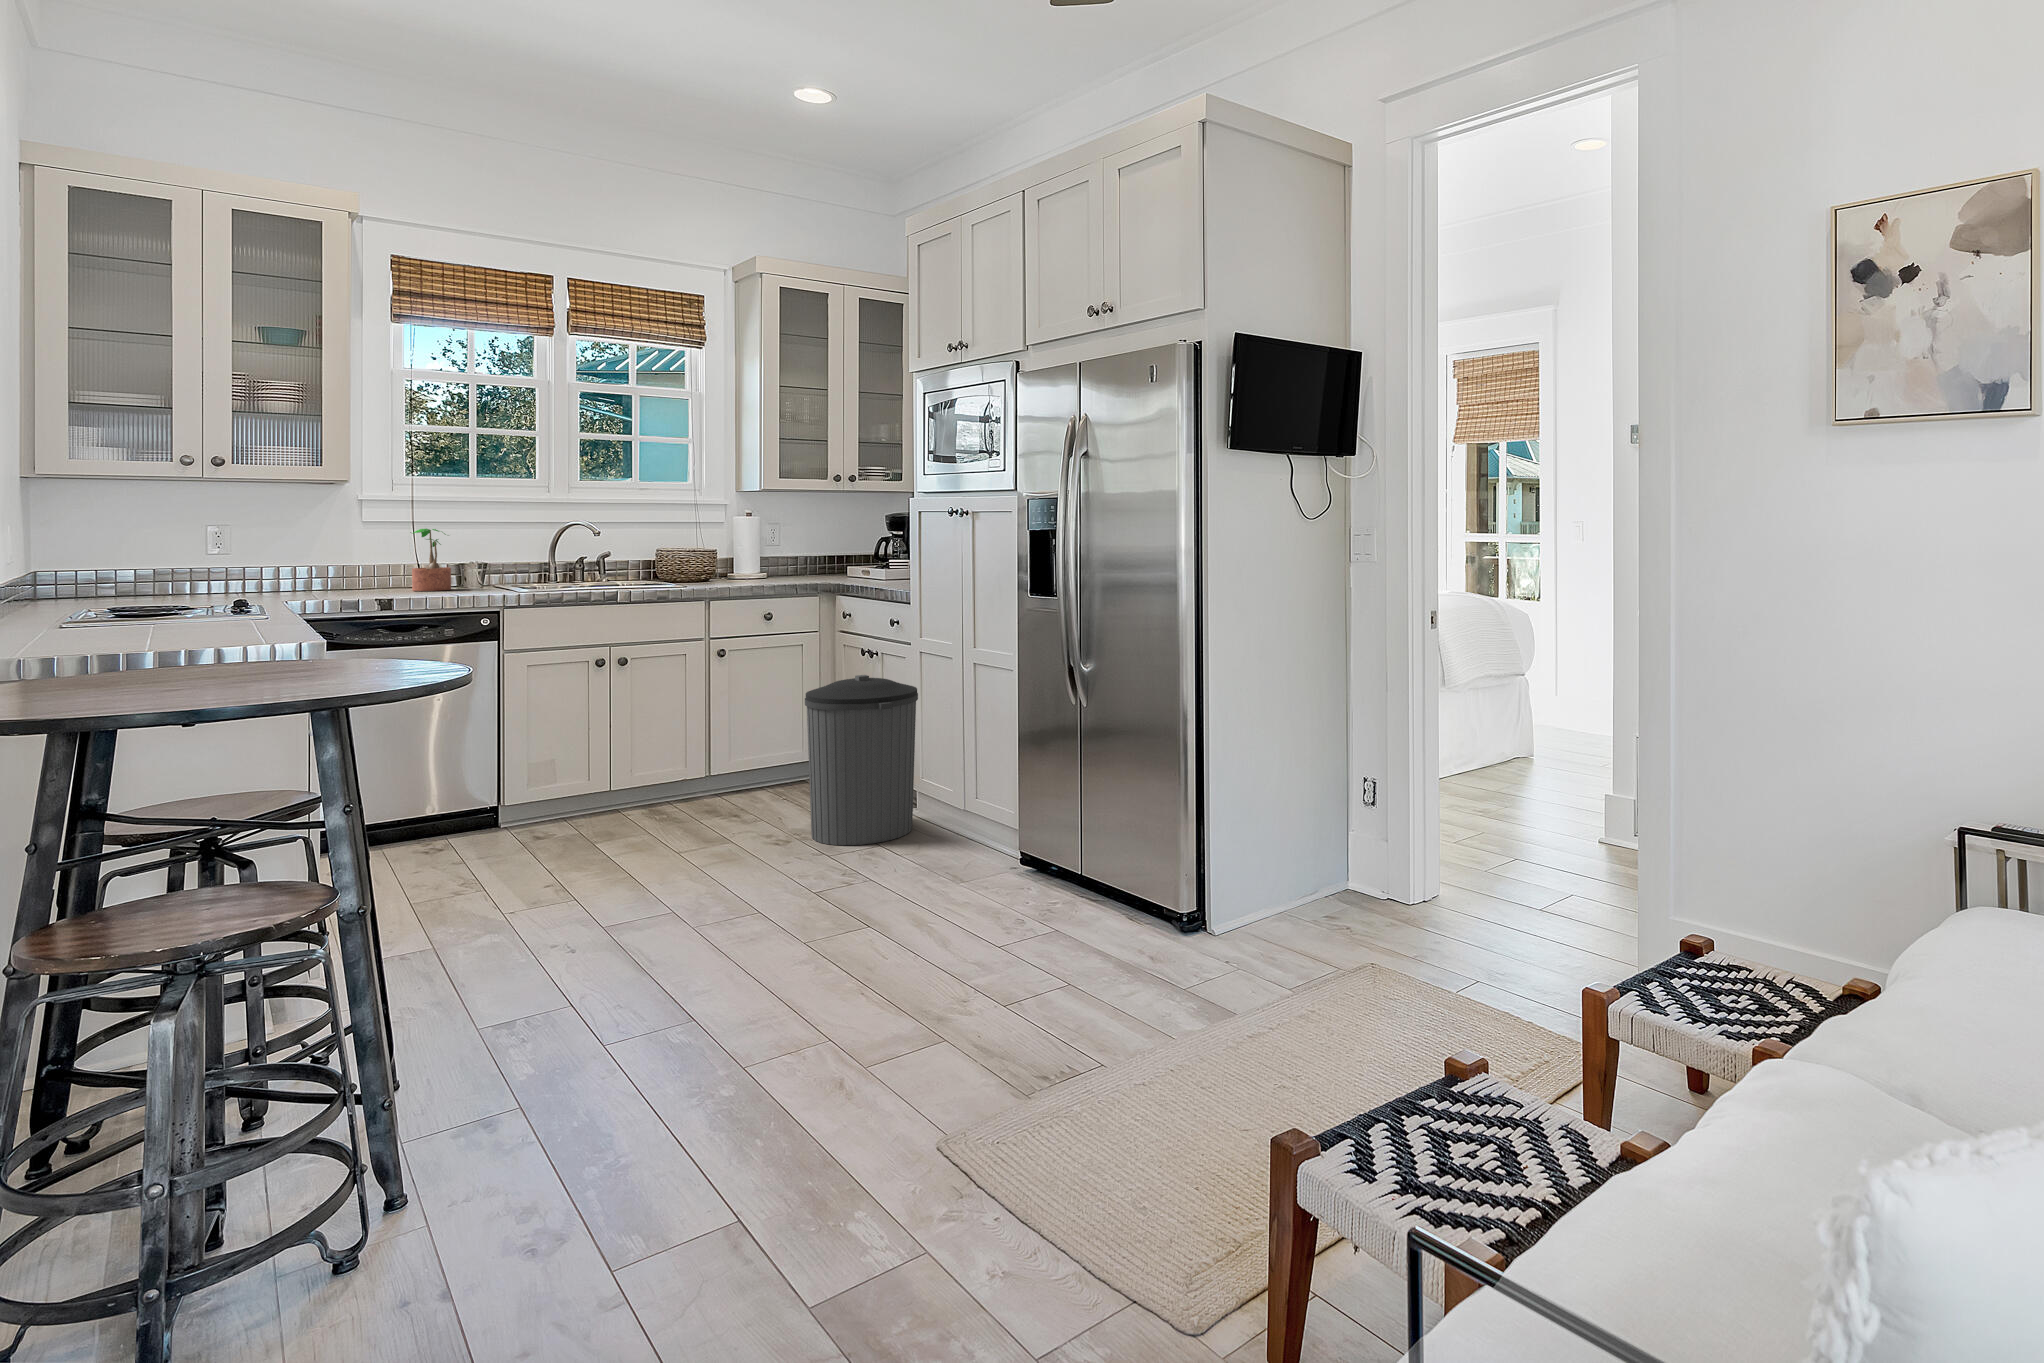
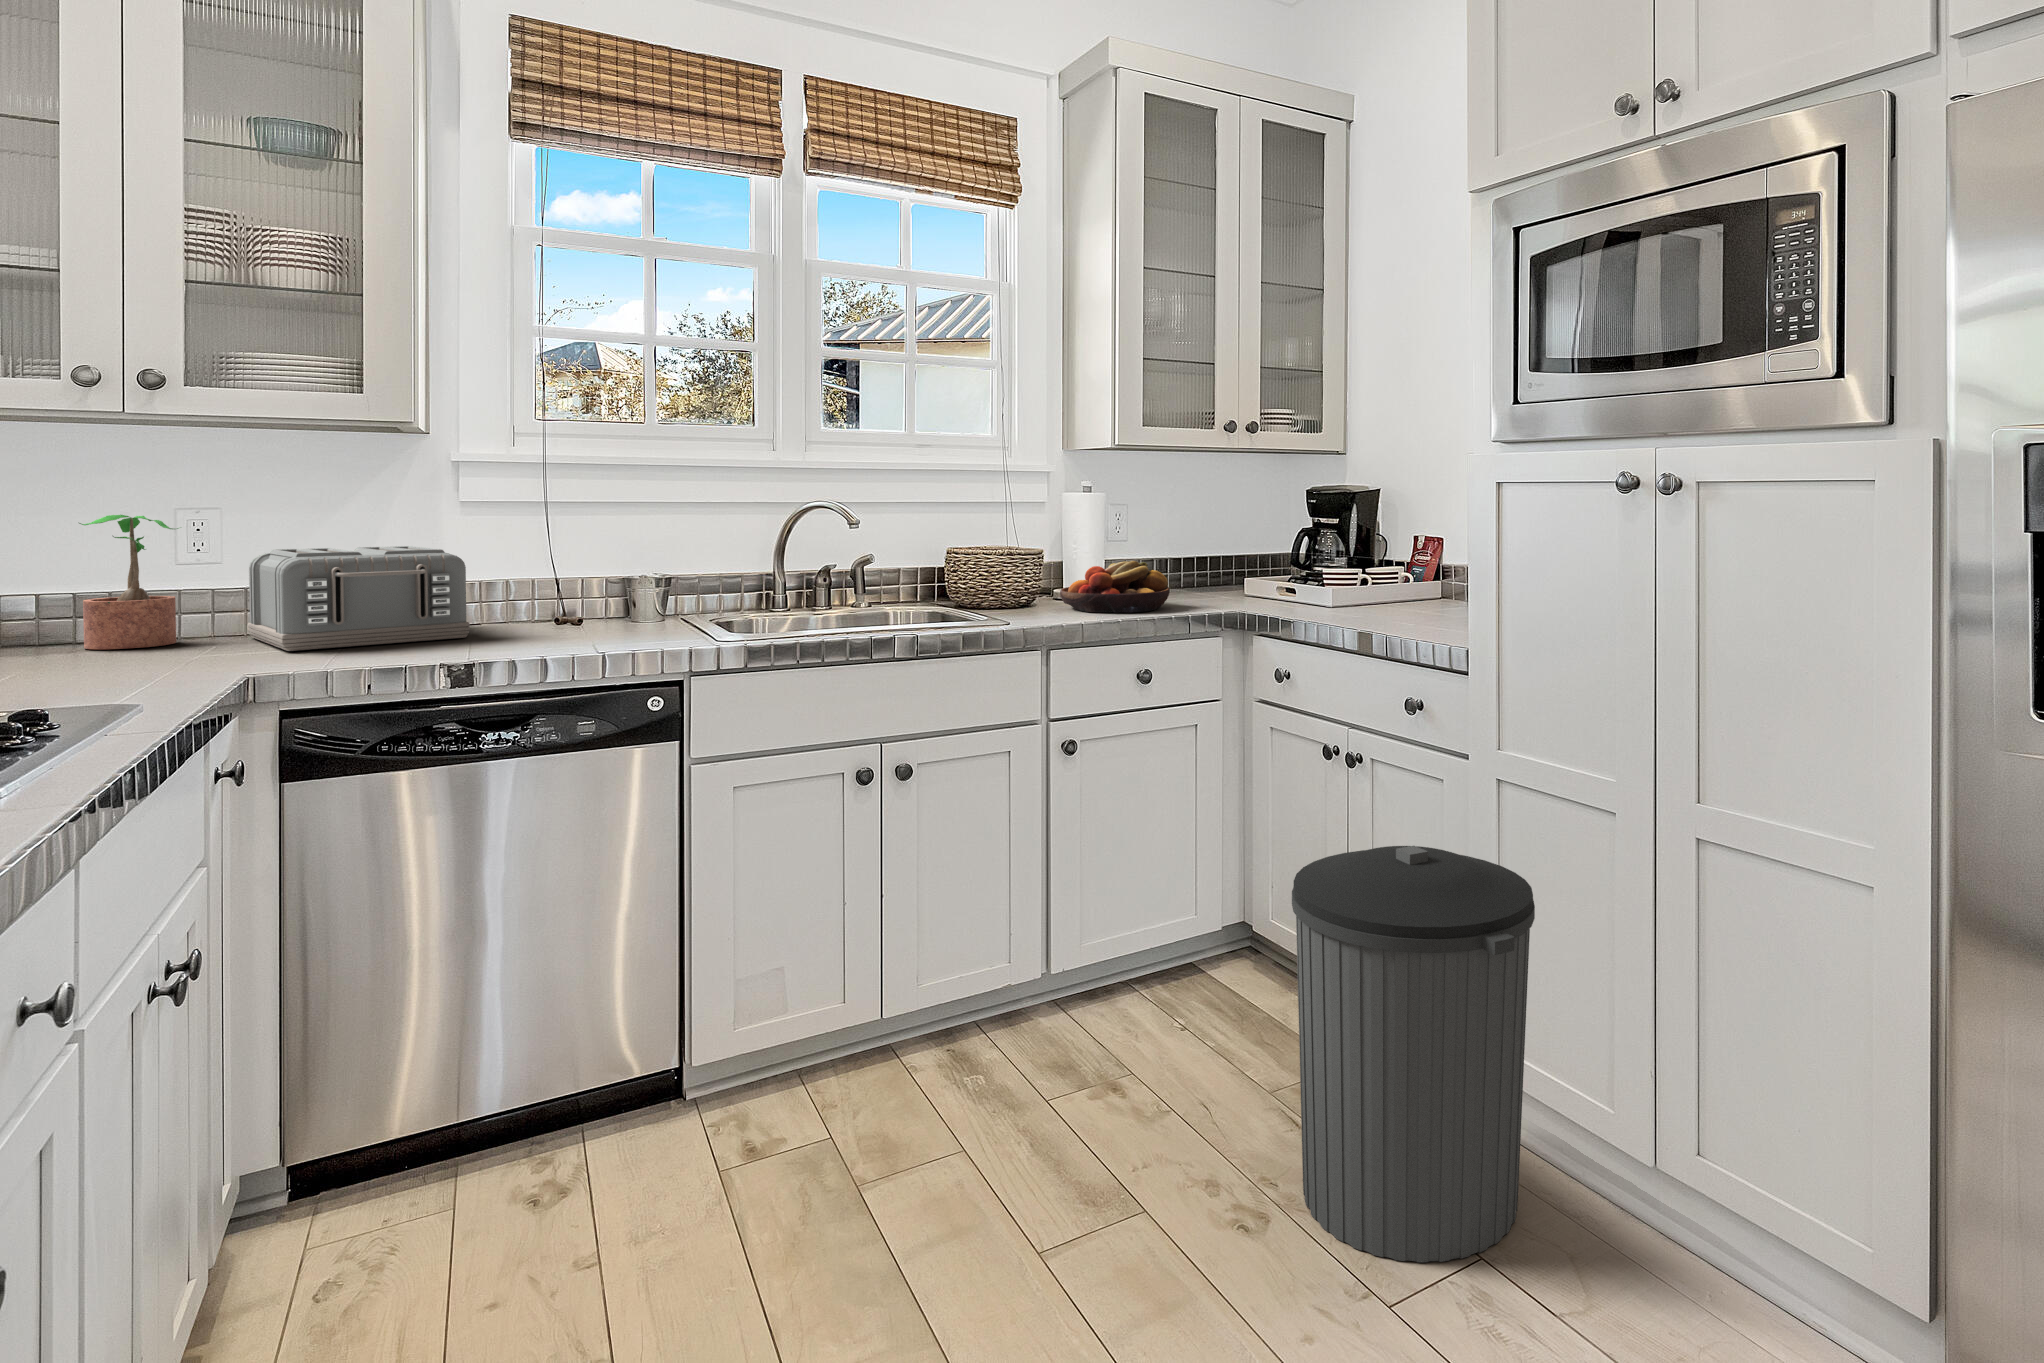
potted plant: present [412,529,451,591] -> present [79,515,178,649]
toaster: none [245,547,375,598] -> present [247,546,470,651]
fruit bowl: none [724,554,791,582] -> present [1060,561,1170,613]

